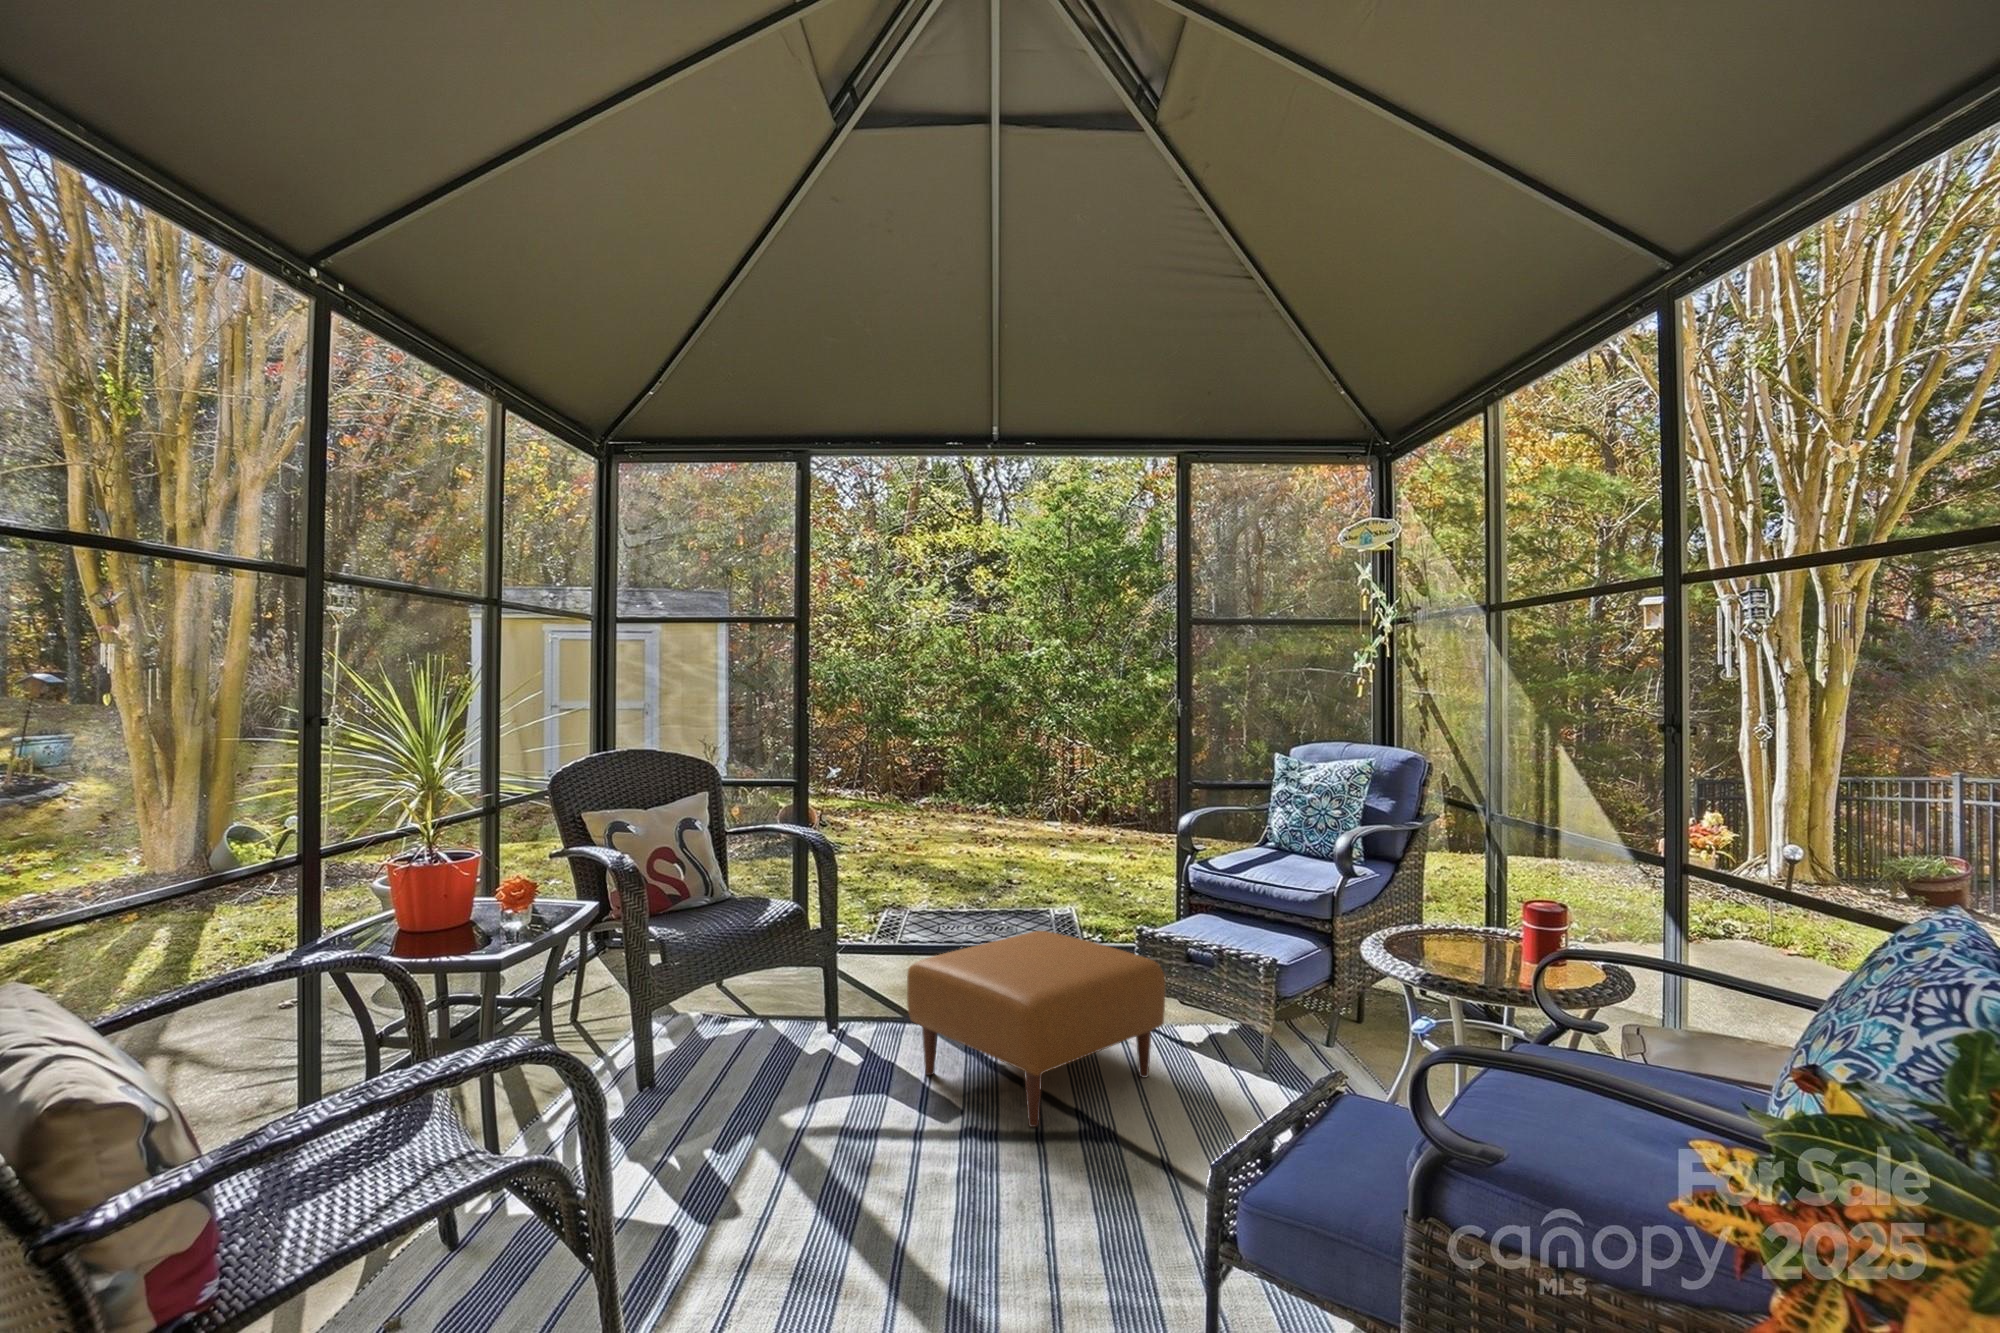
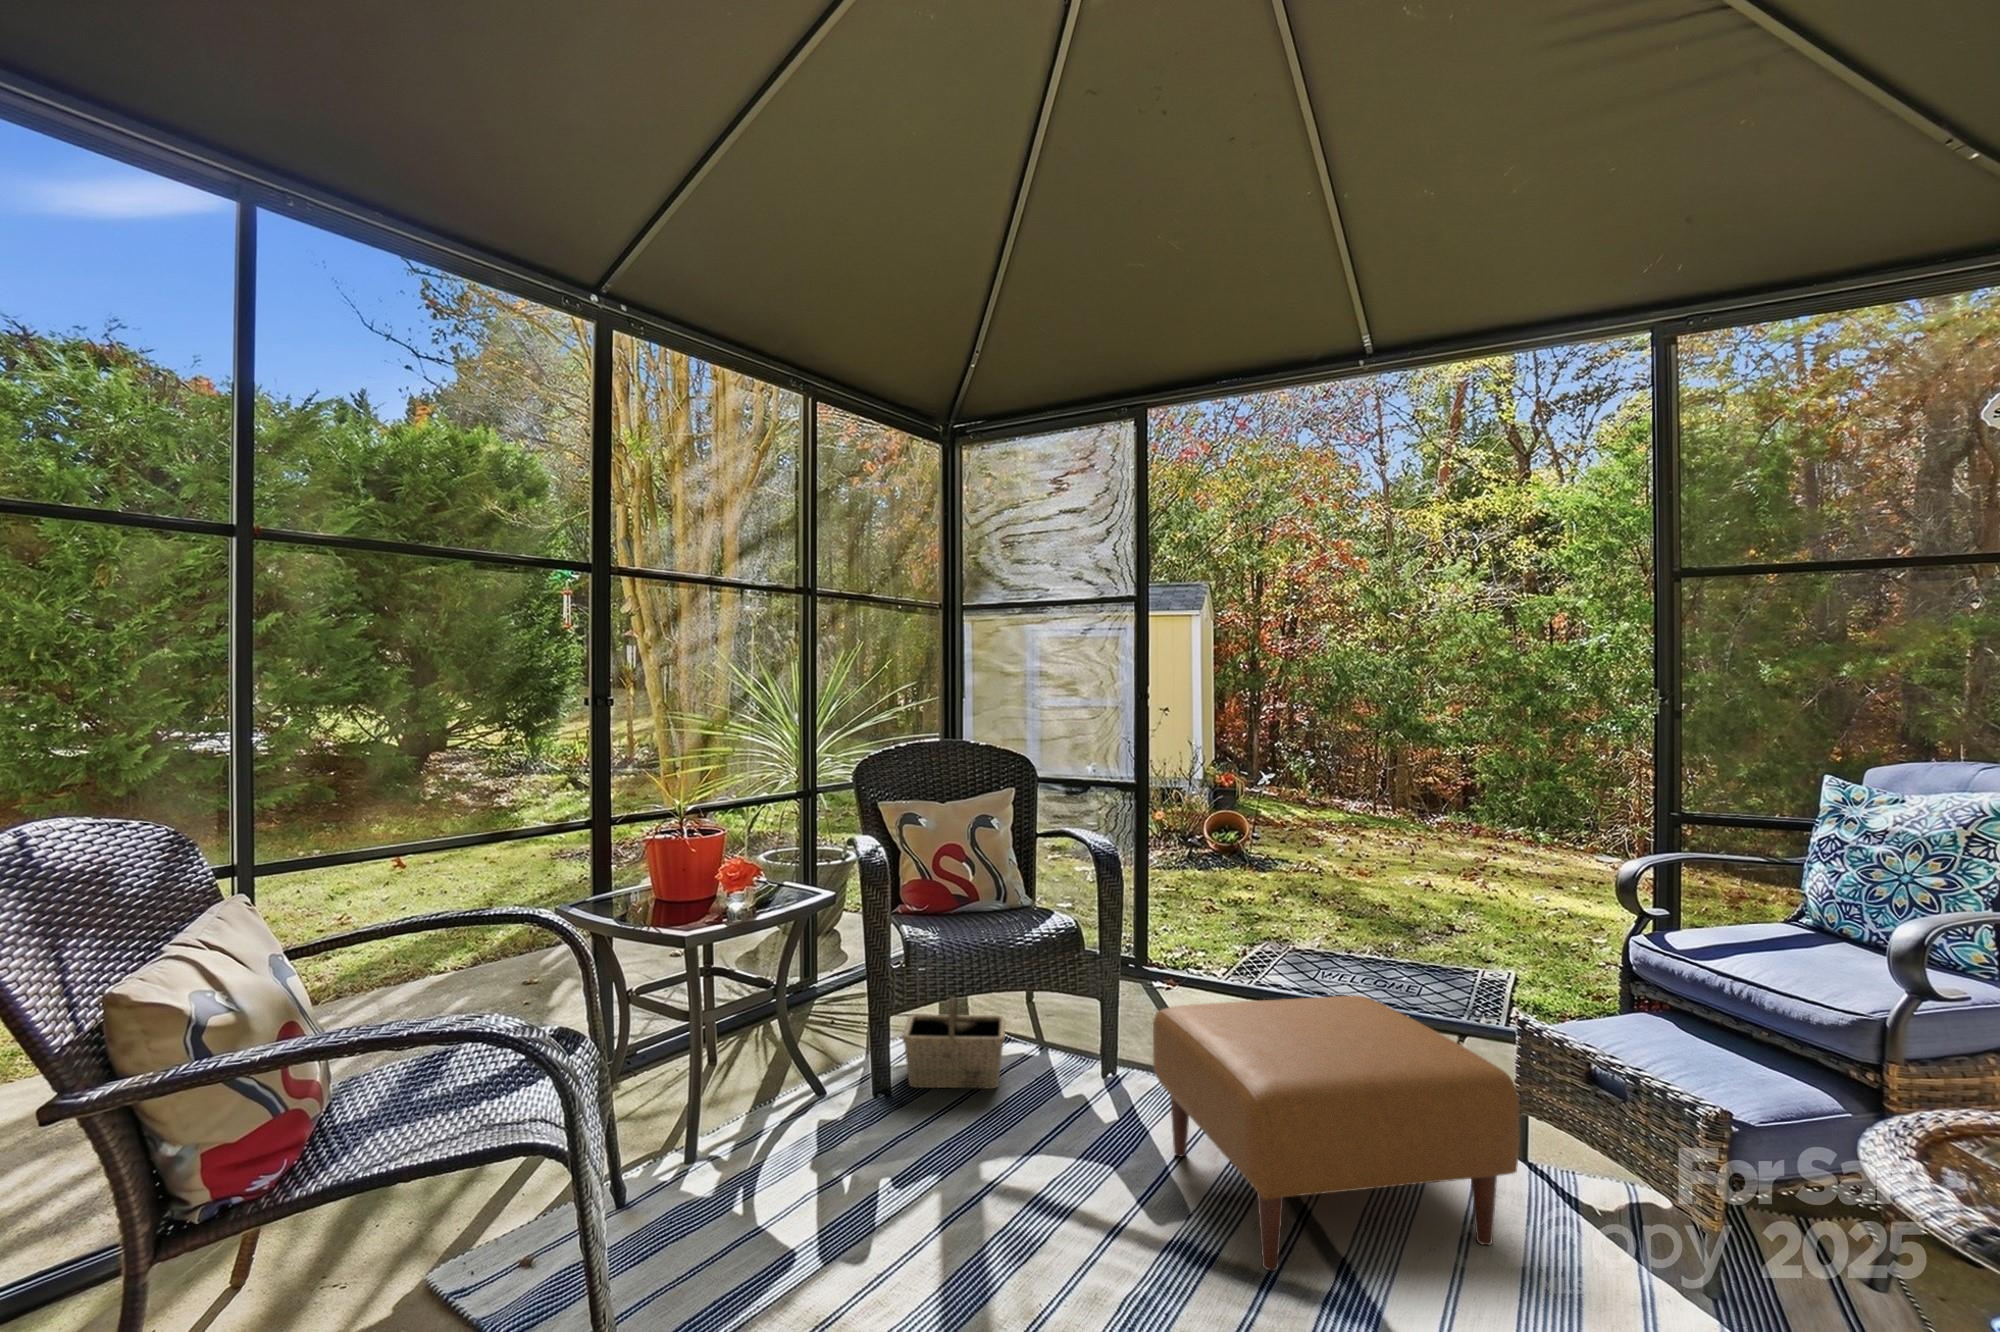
basket: none [655,975,759,1079] -> present [902,997,1005,1089]

